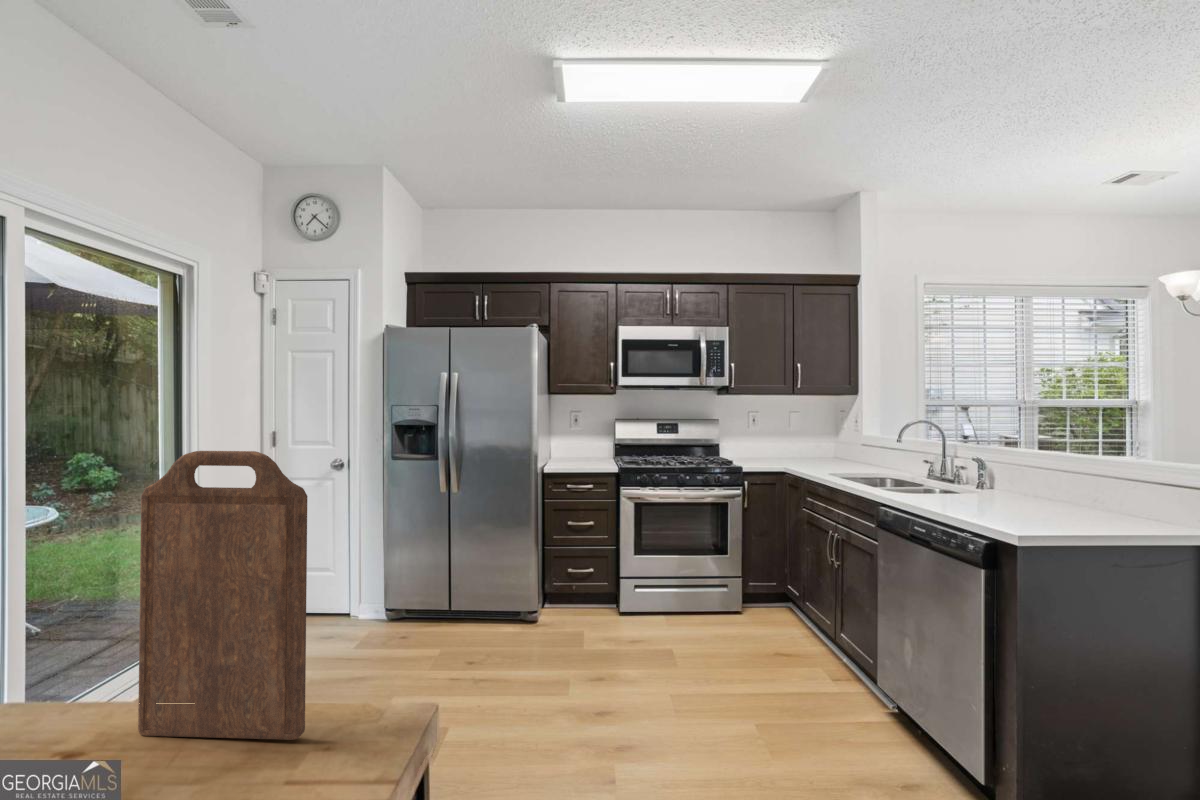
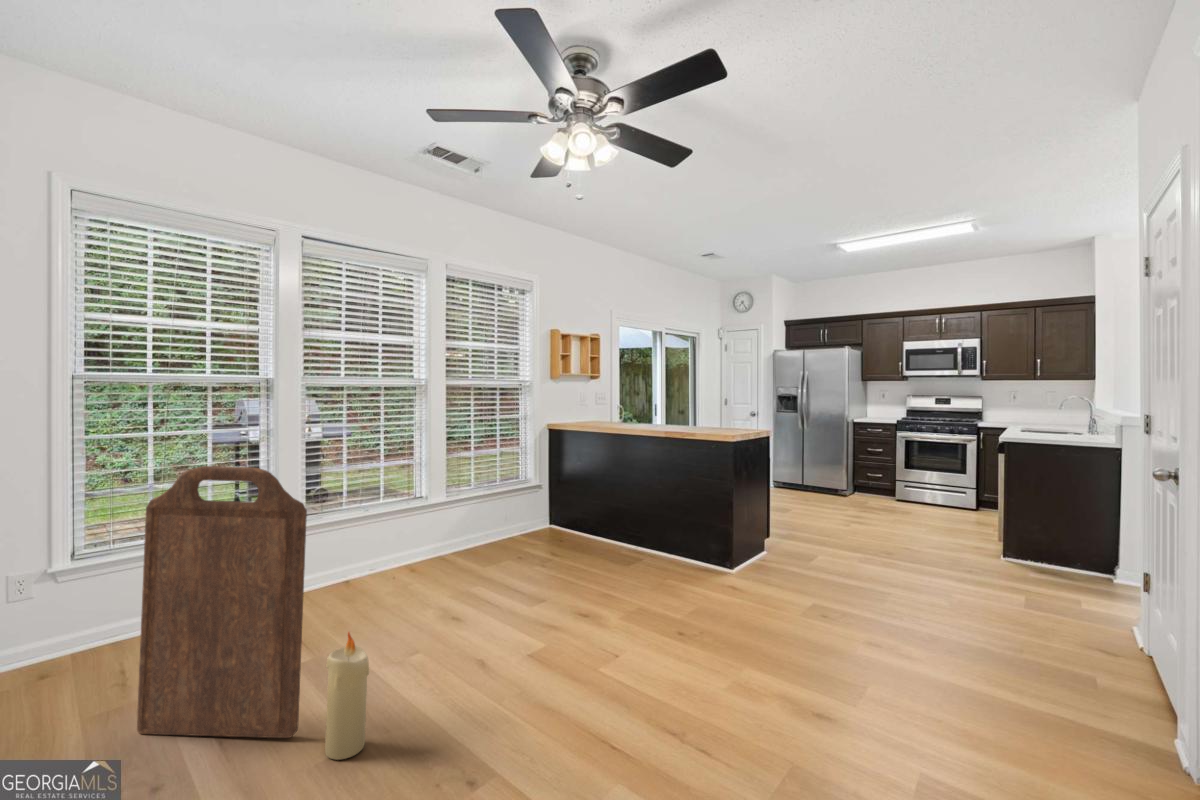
candle: none [332,624,378,762] -> present [325,632,369,760]

